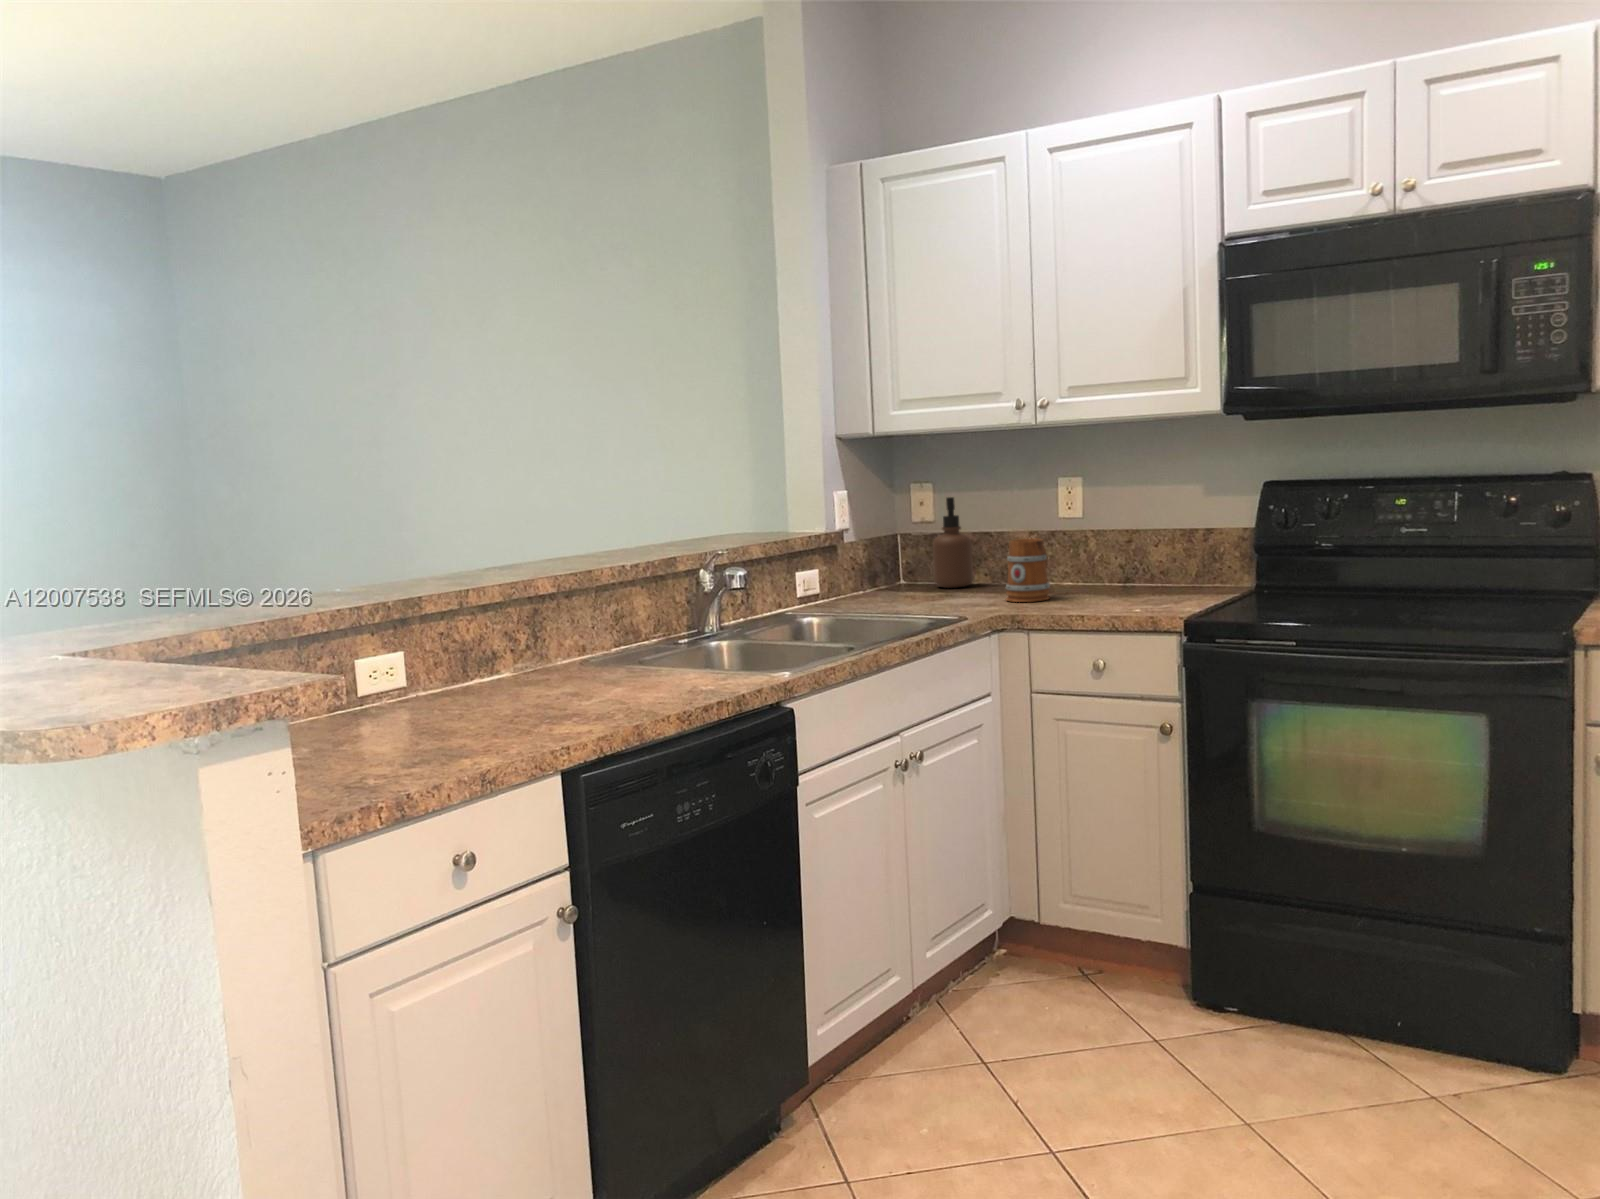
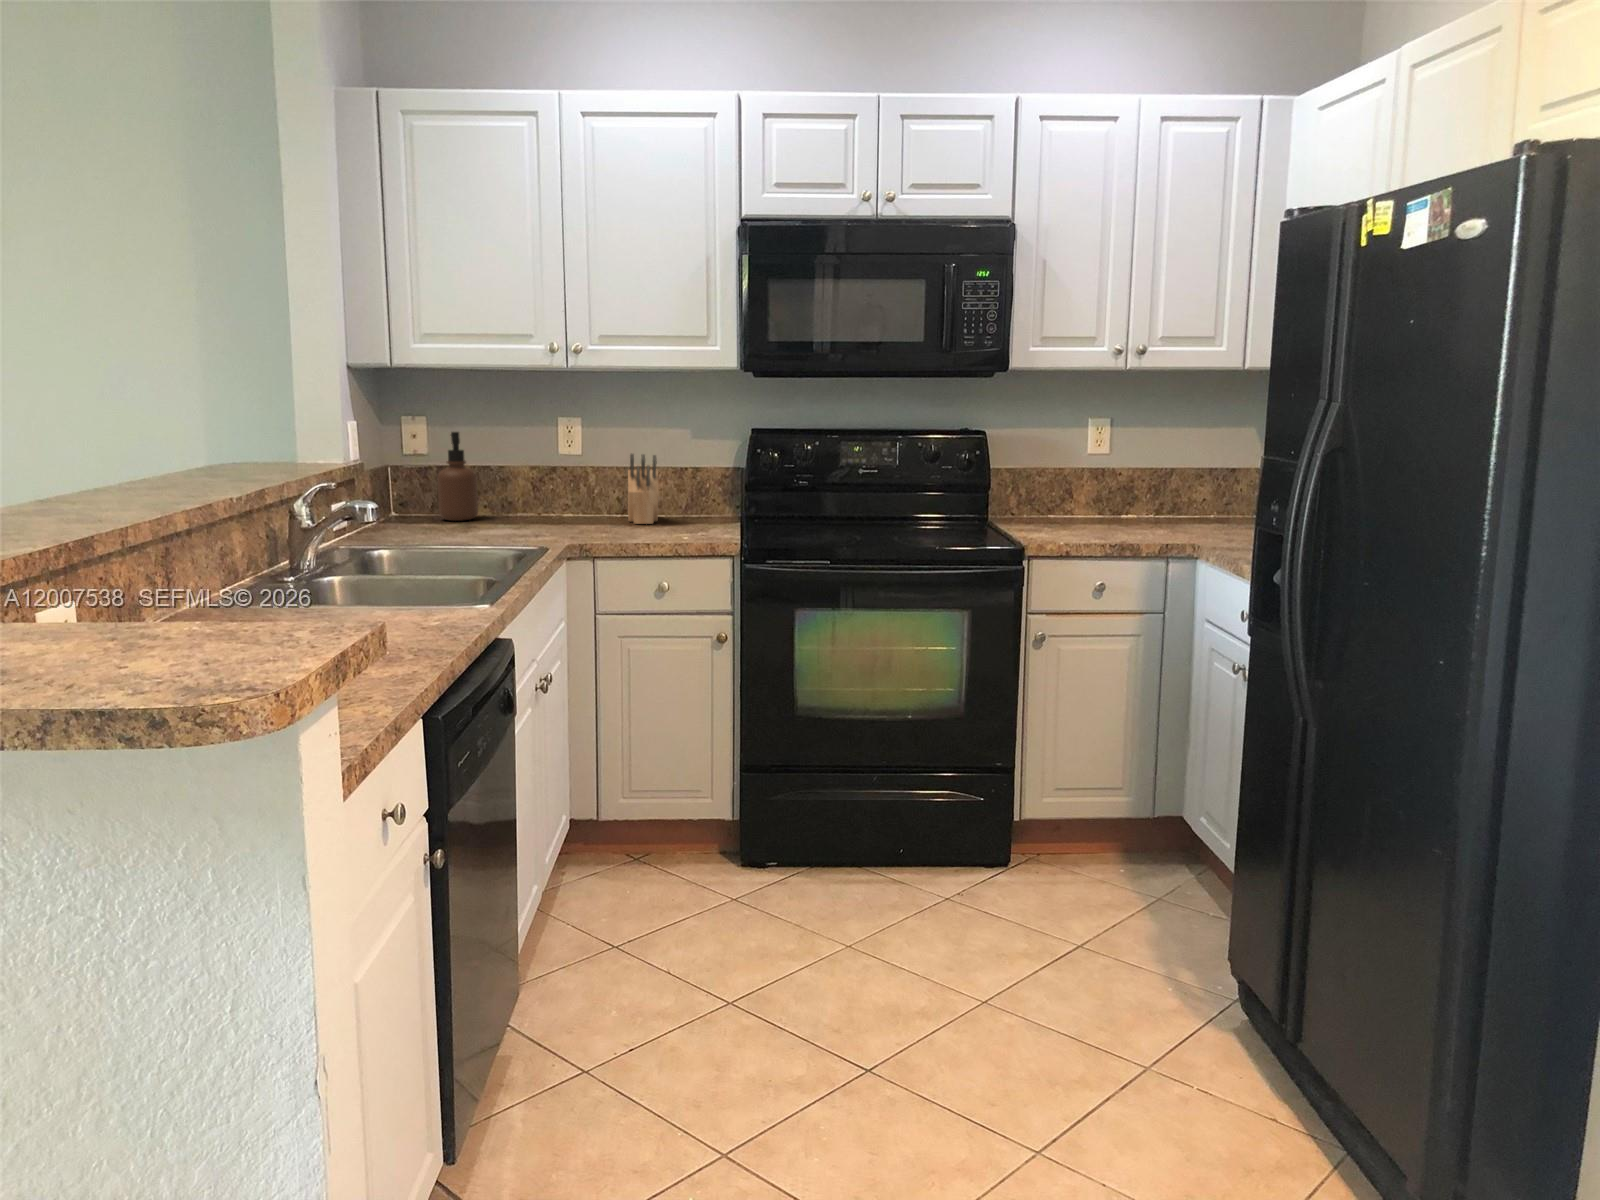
knife block: none [1108,516,1161,594] -> present [628,453,659,524]
mug: present [1006,539,1050,602] -> none [539,474,580,532]

